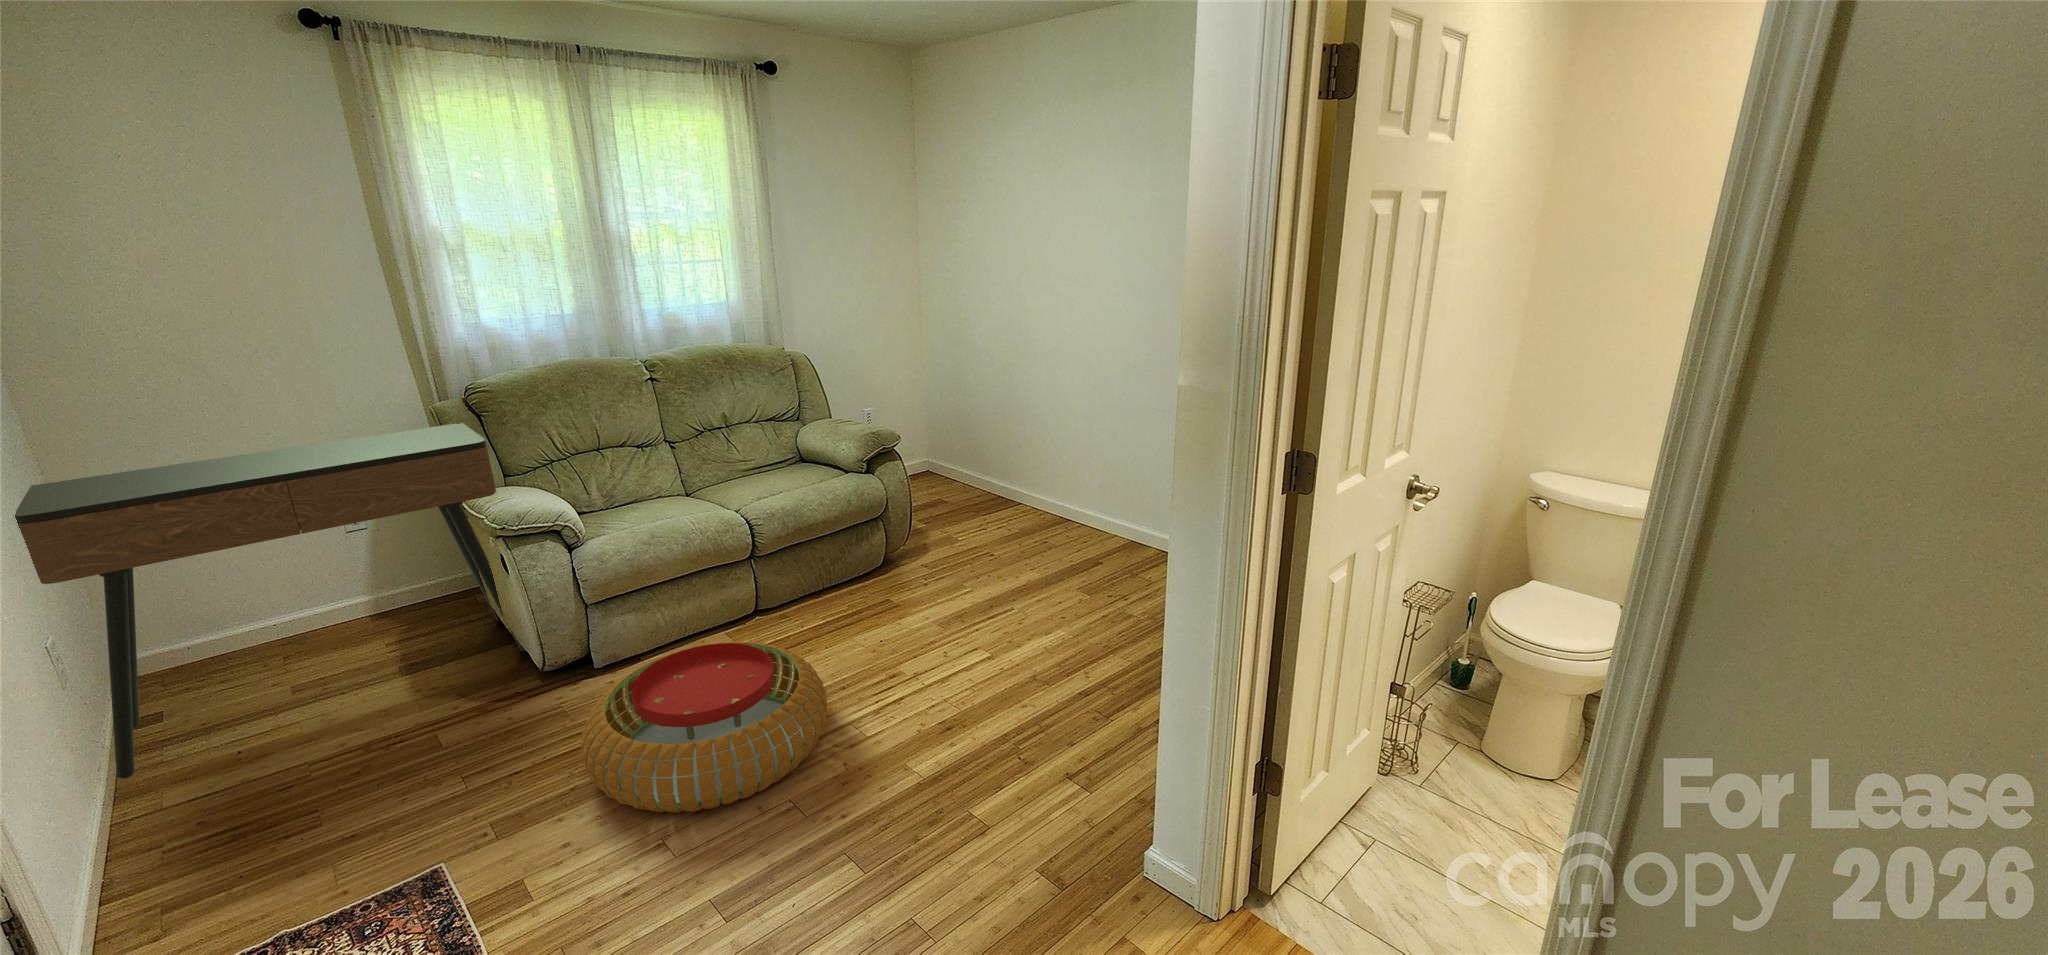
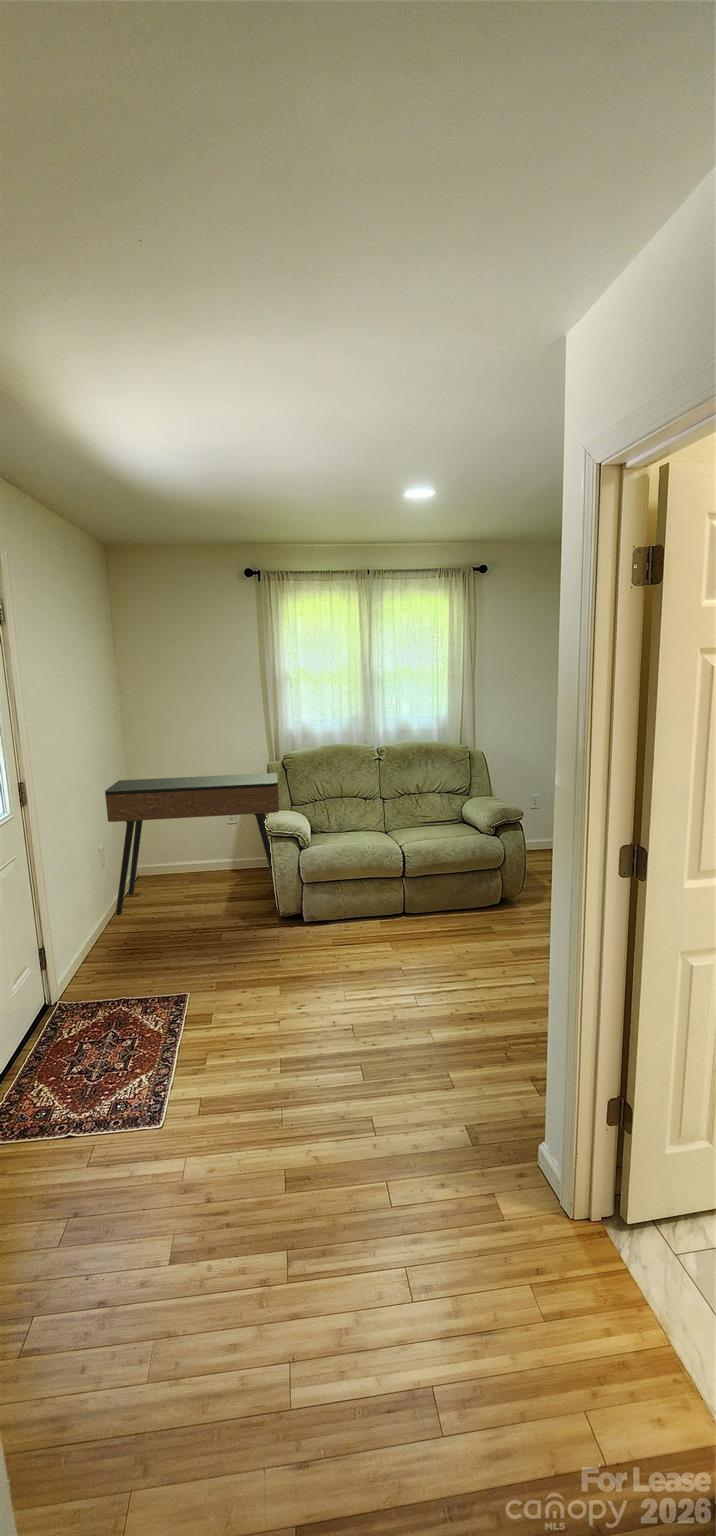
pouf: present [580,641,828,813] -> none [261,917,401,1013]

